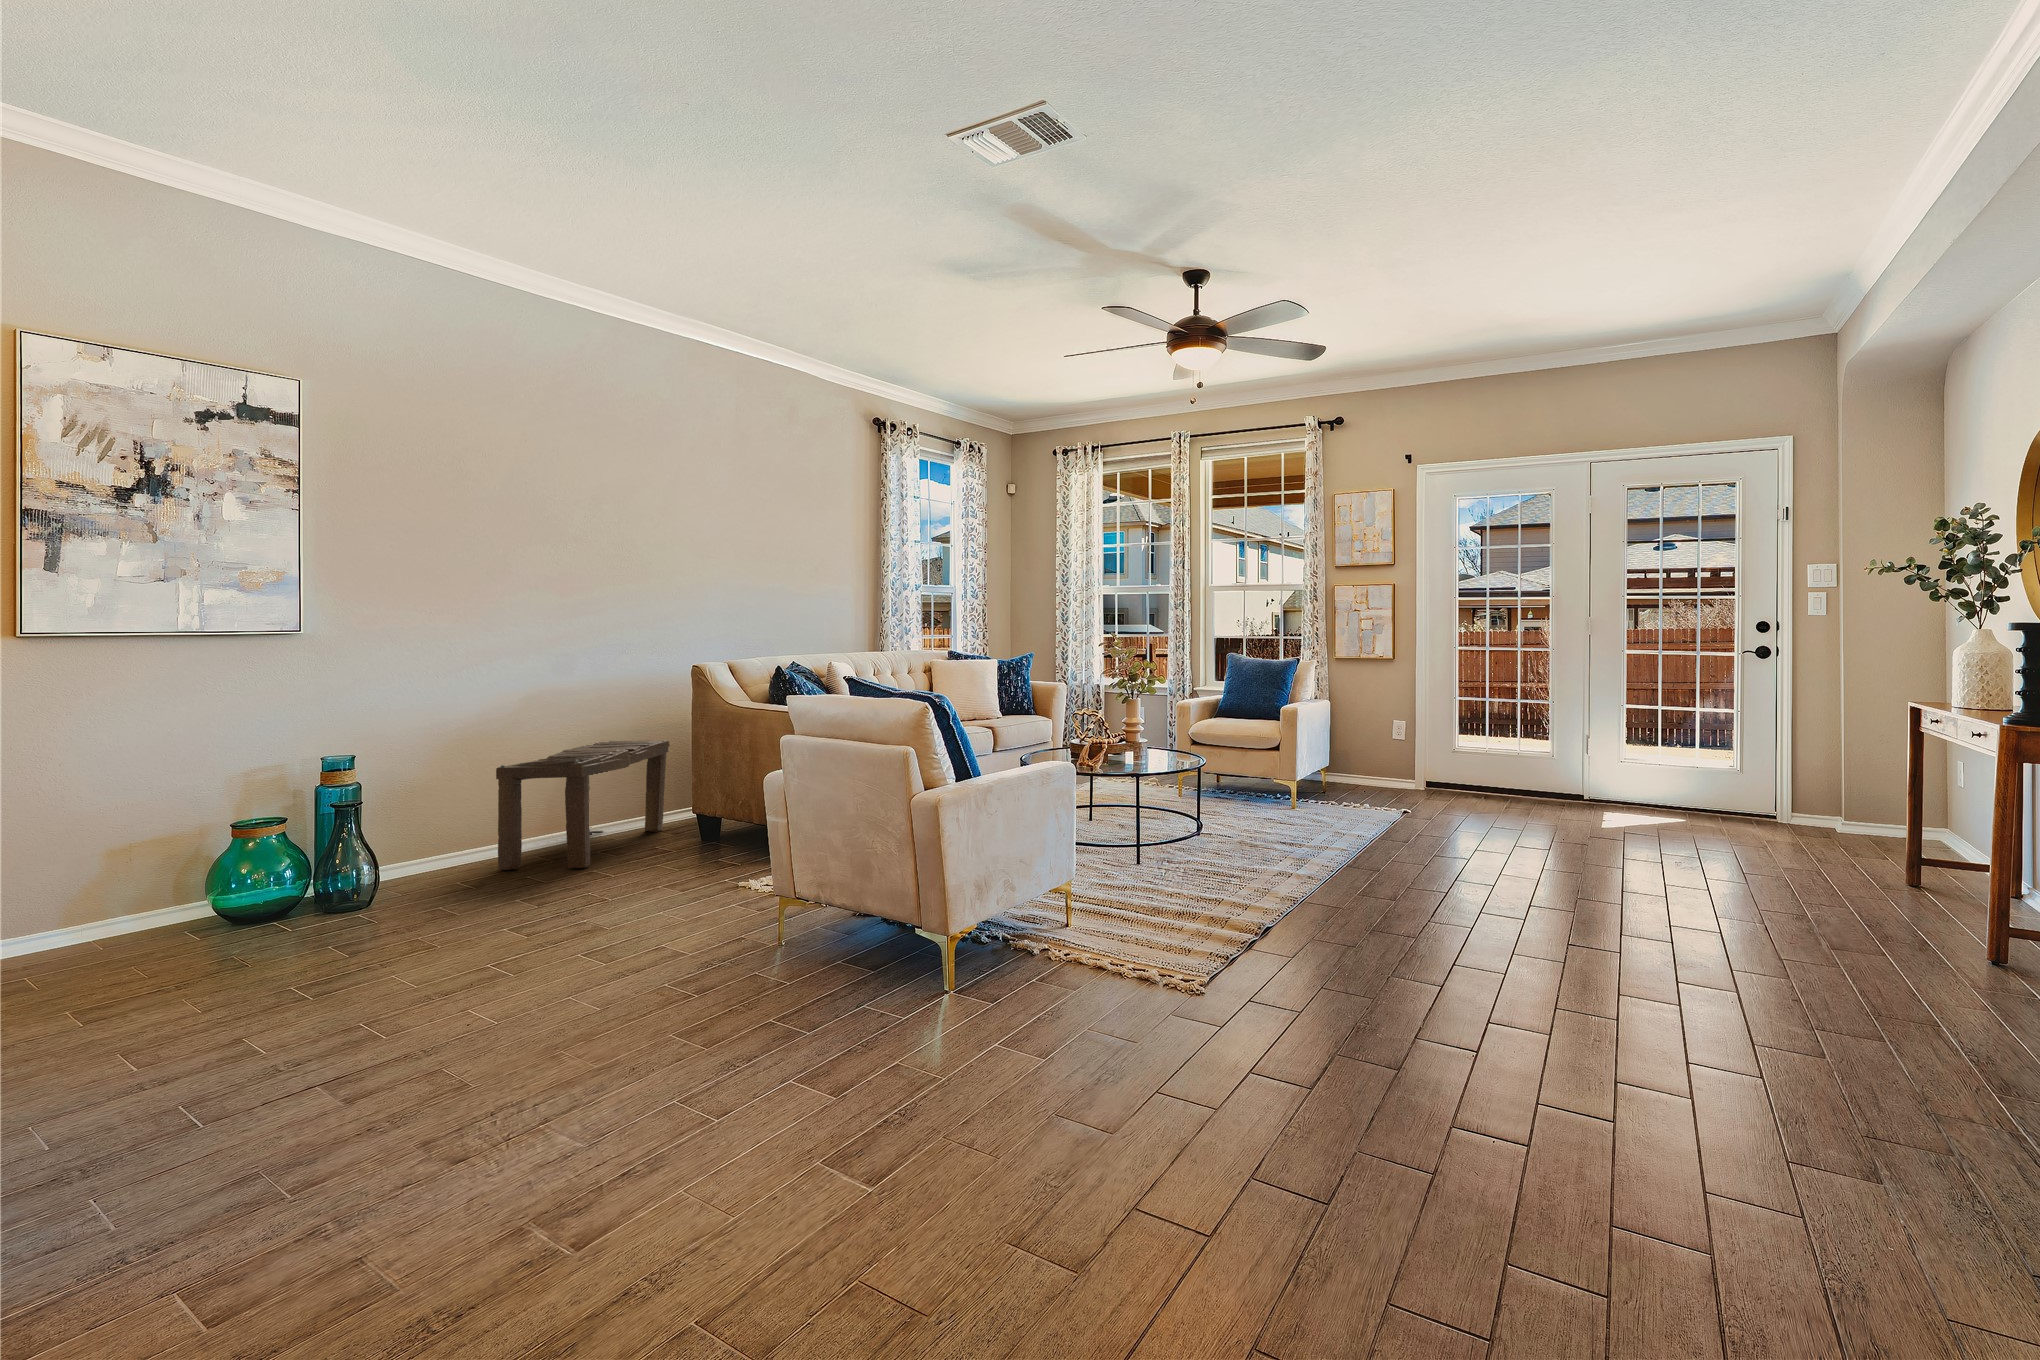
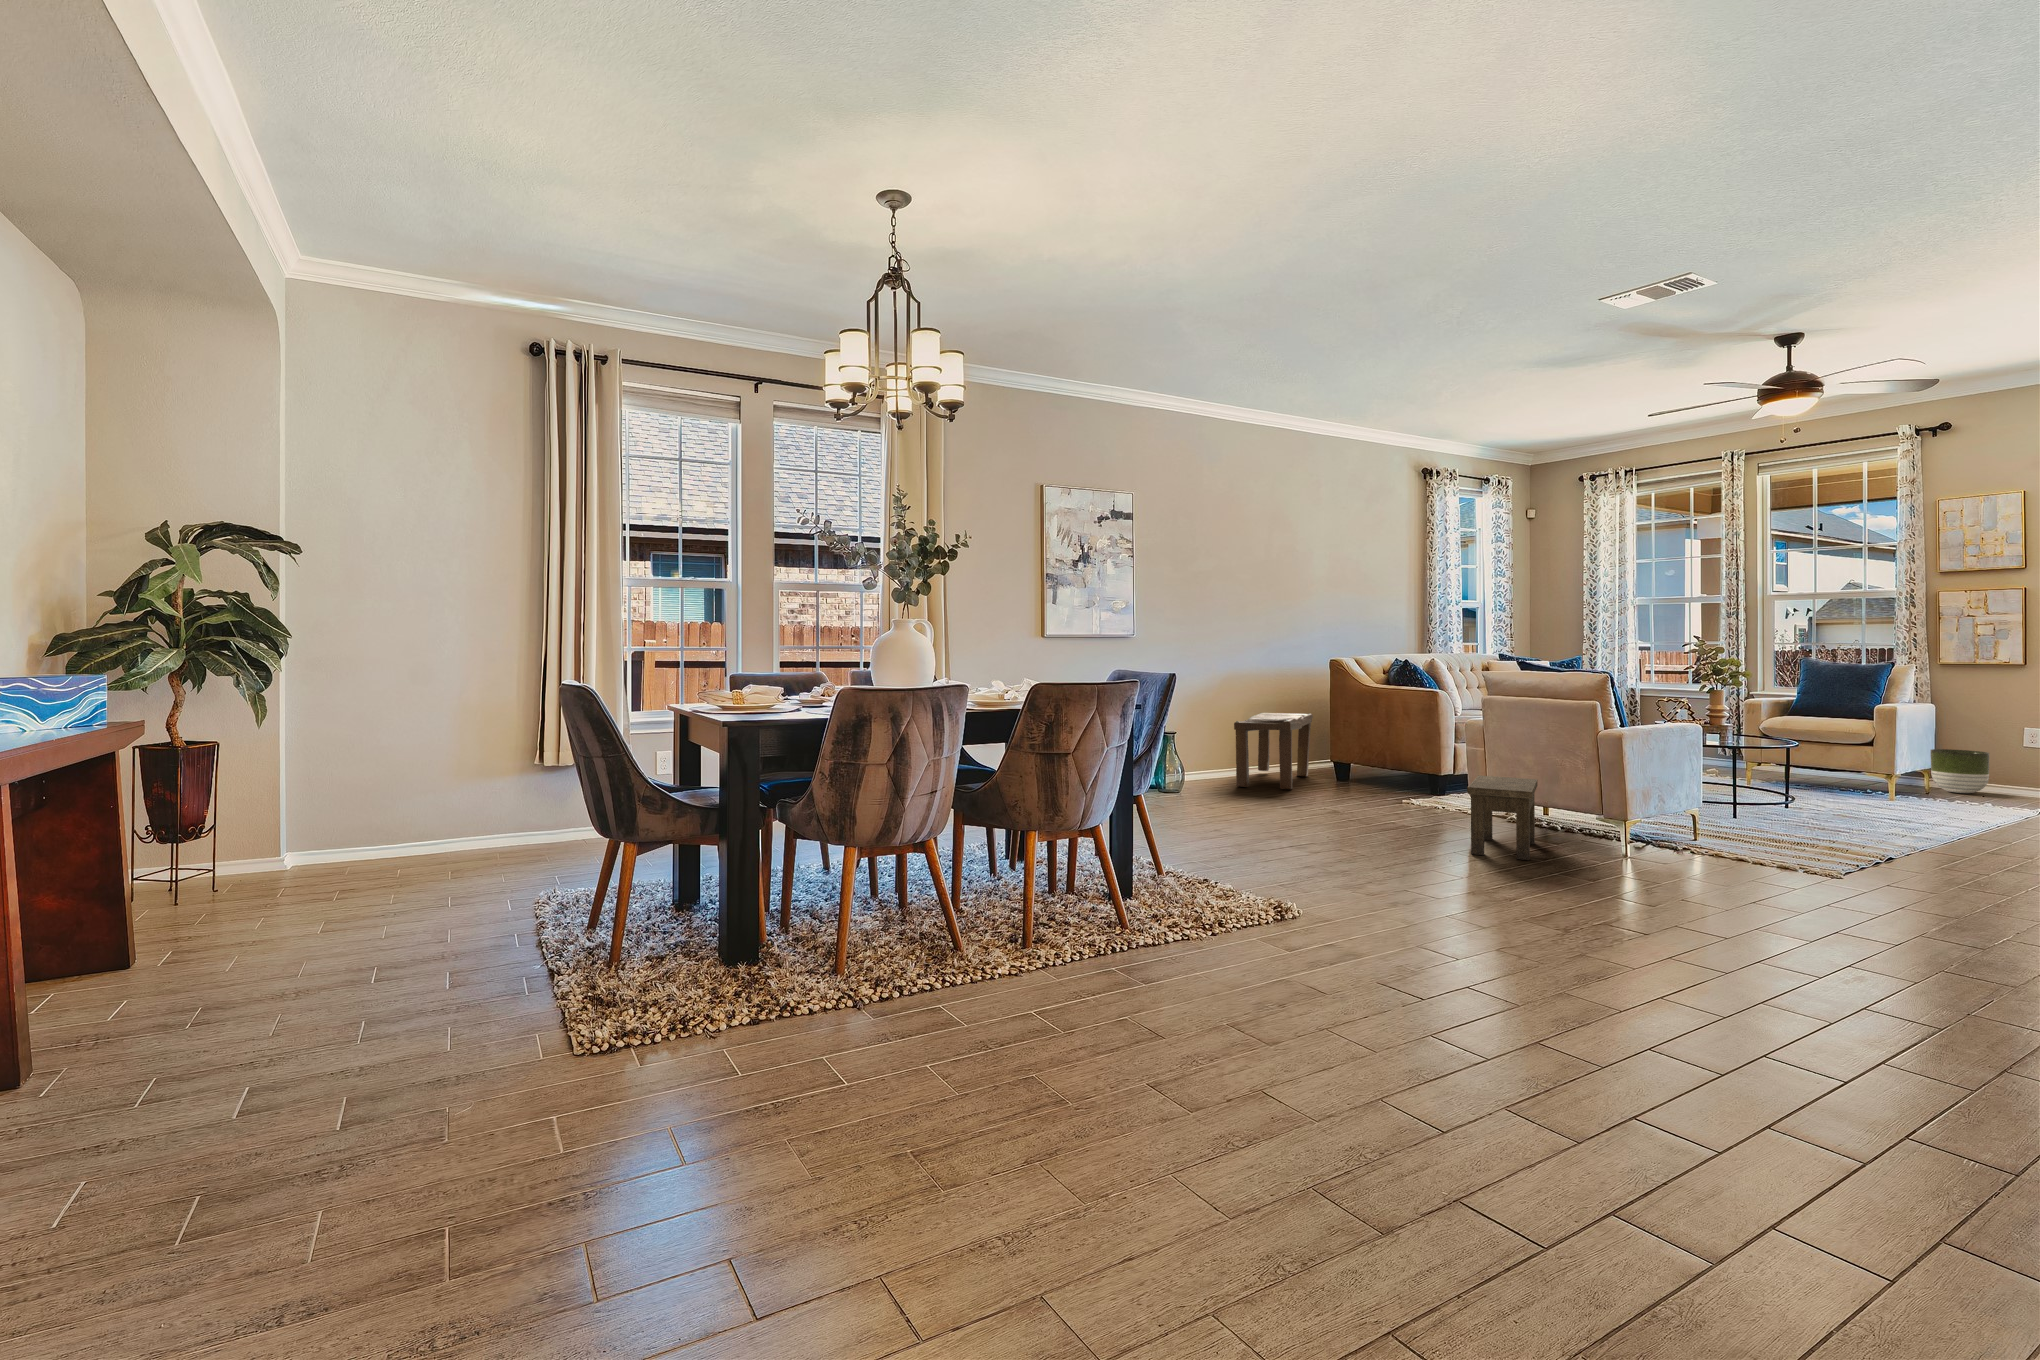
planter: none [1326,746,1369,791] -> present [1930,749,1990,793]
side table: none [665,866,829,1035] -> present [1467,775,1538,860]

